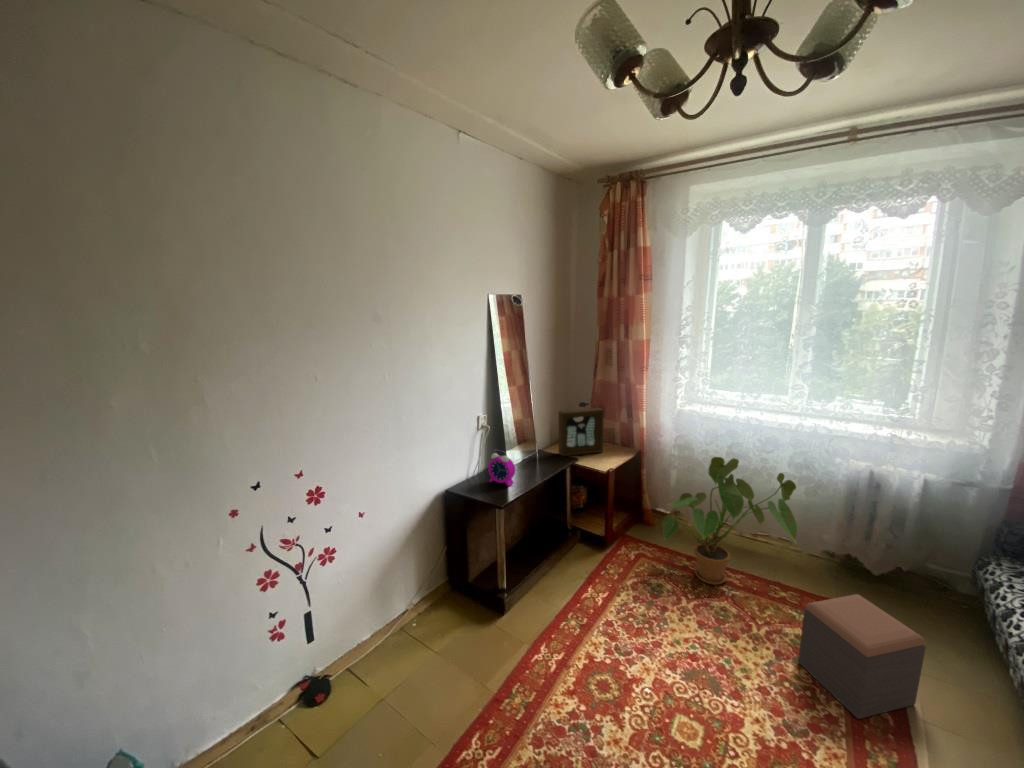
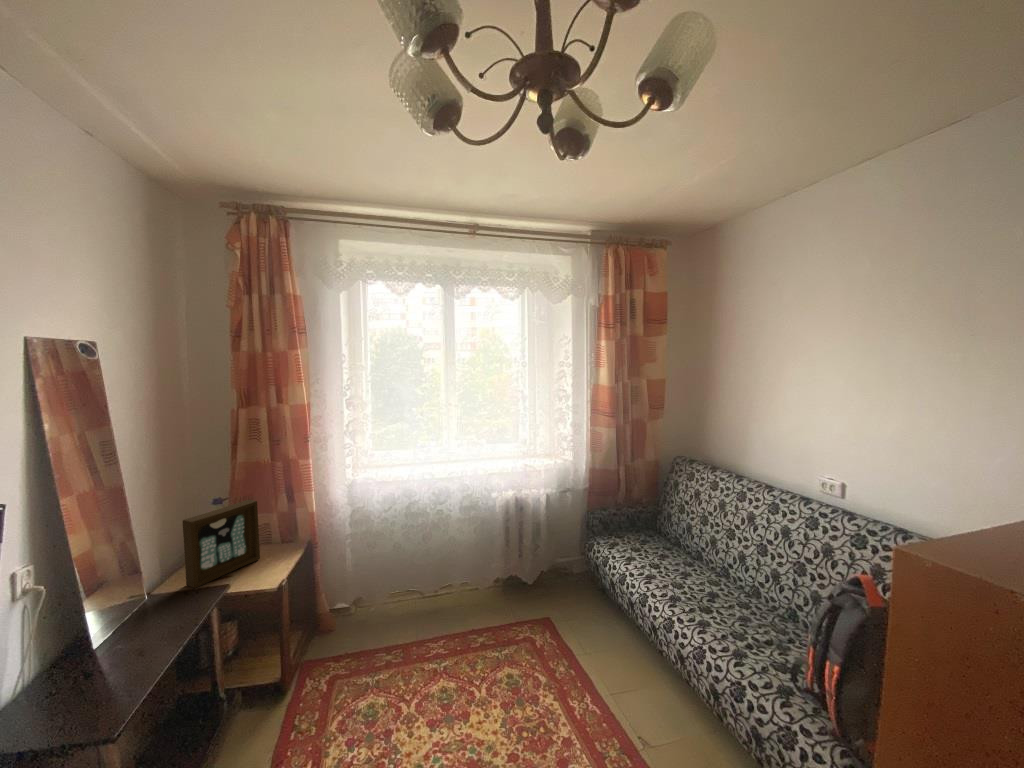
alarm clock: present [488,453,515,486] -> none [38,629,114,705]
house plant: present [662,457,797,585] -> none [357,518,492,668]
footstool: present [798,594,926,719] -> none [522,610,599,728]

